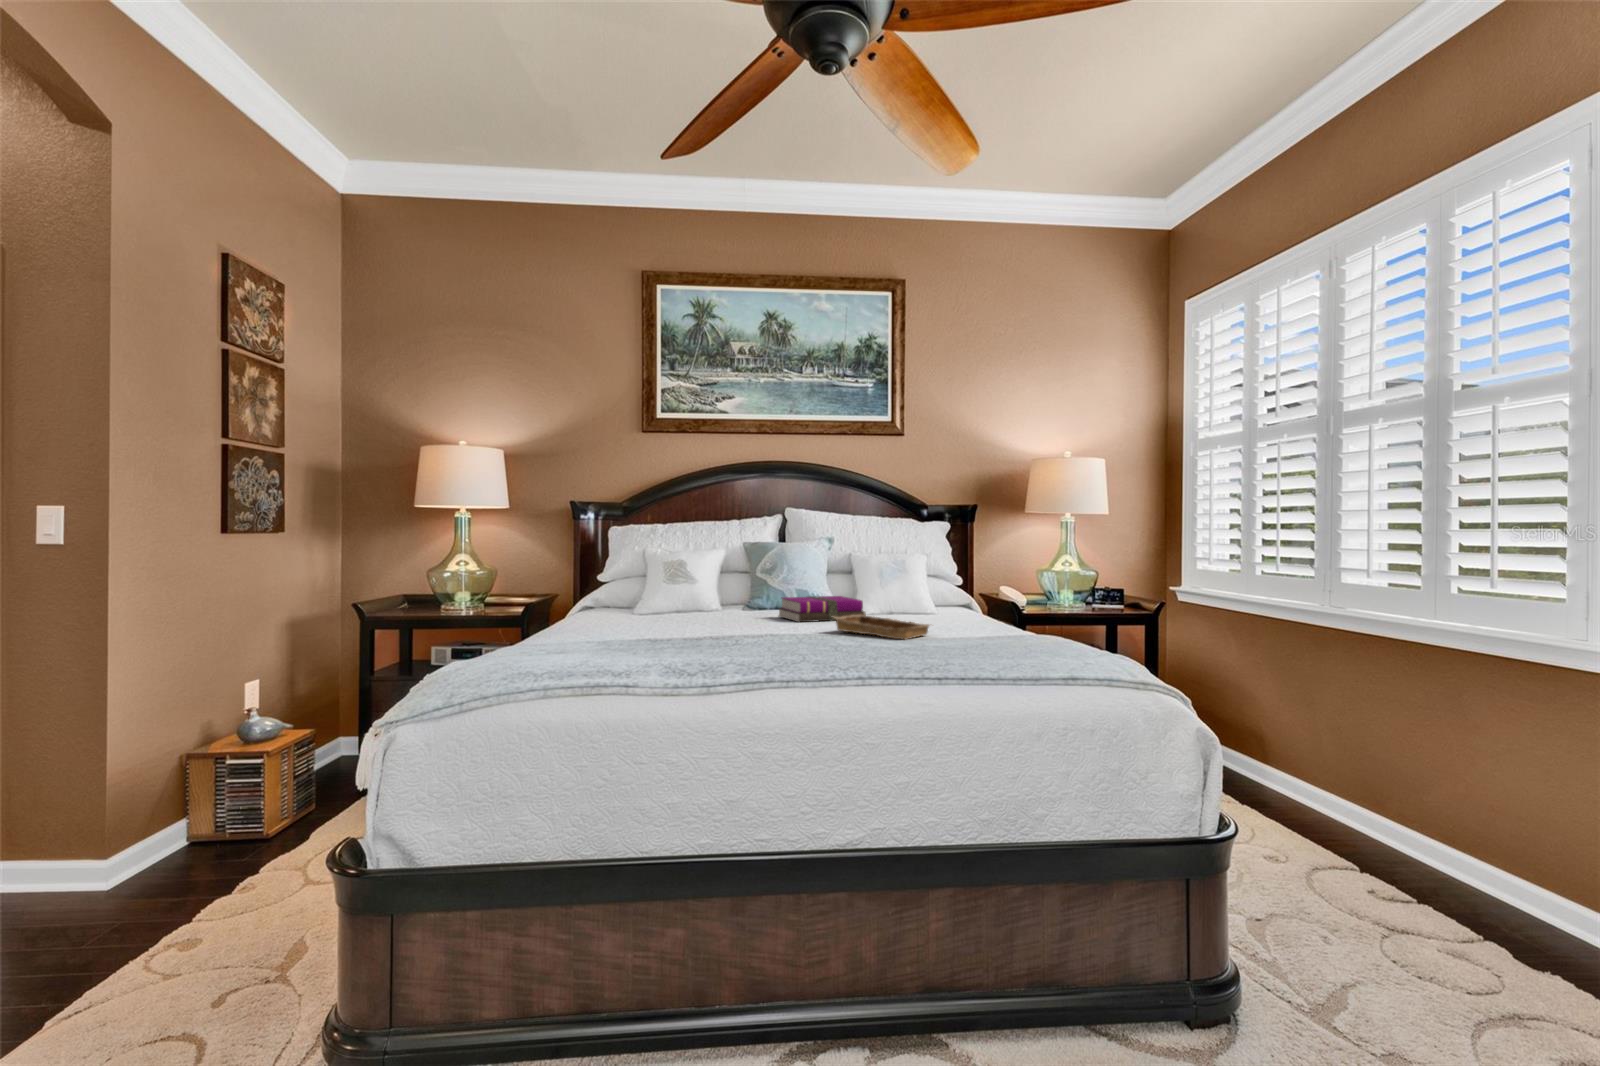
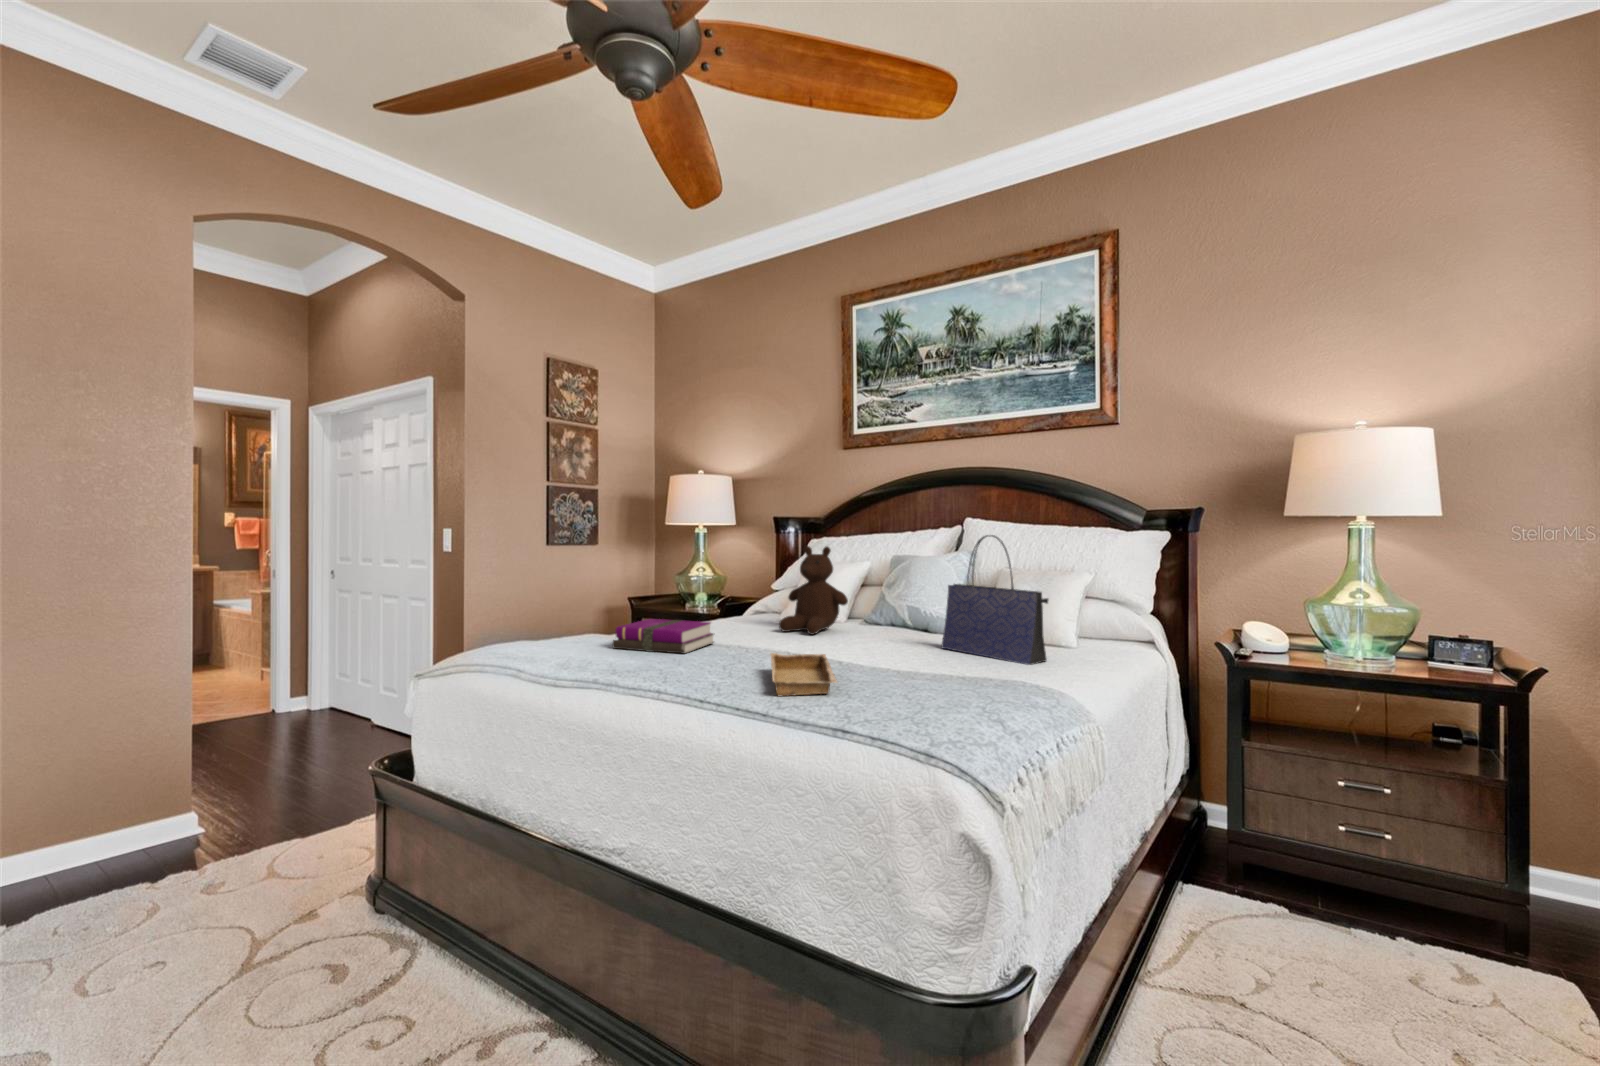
tote bag: none [859,519,952,616] -> present [941,535,1048,665]
teddy bear: none [677,530,746,616] -> present [779,546,848,635]
notebook: present [779,596,866,622] -> present [612,619,714,654]

